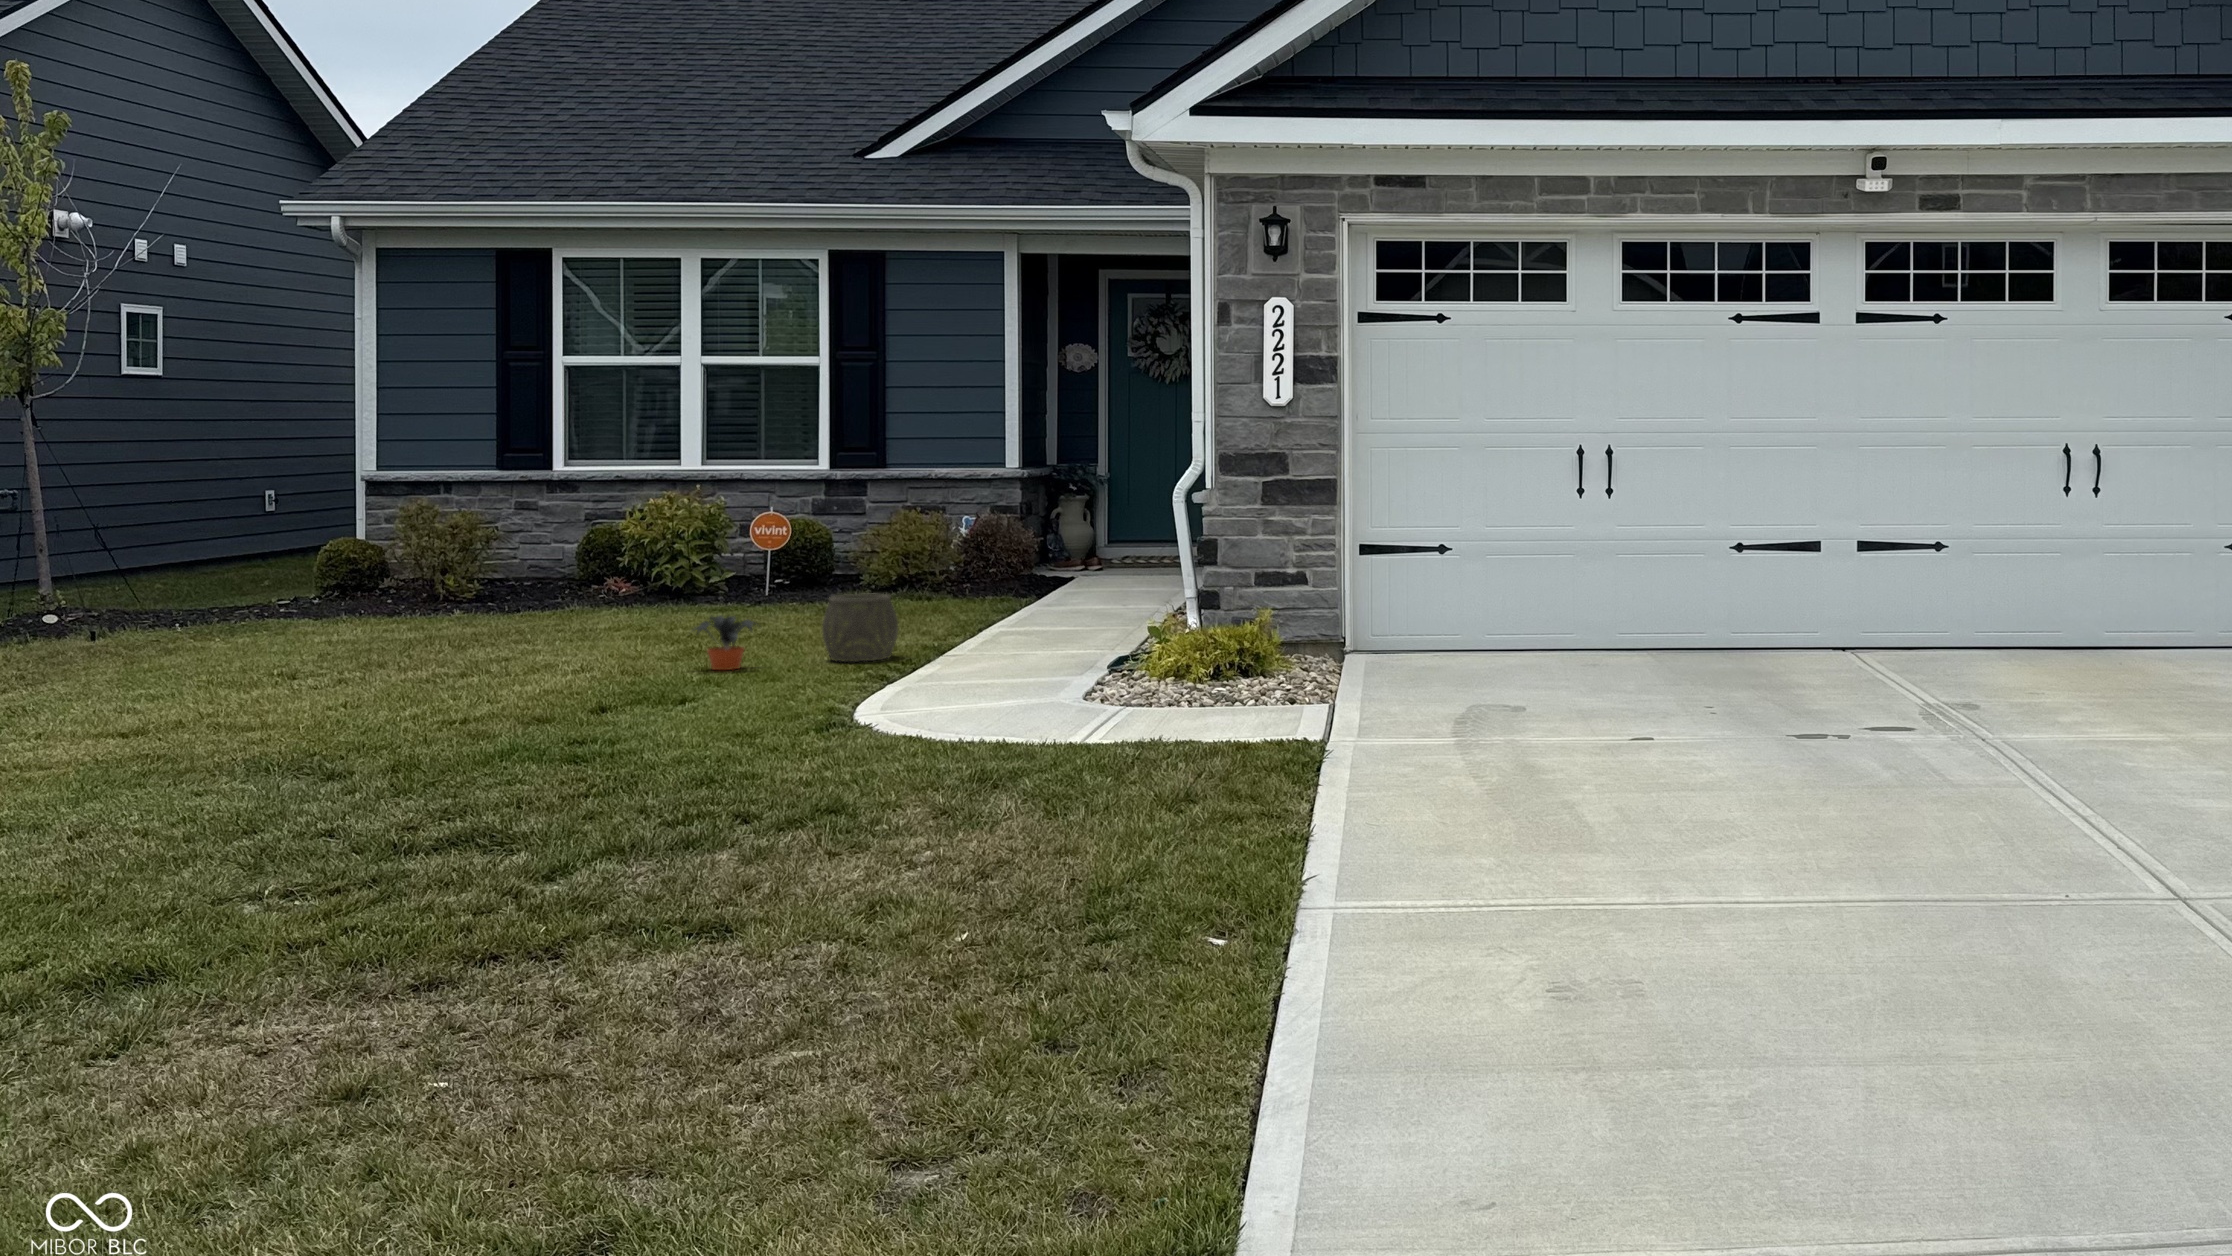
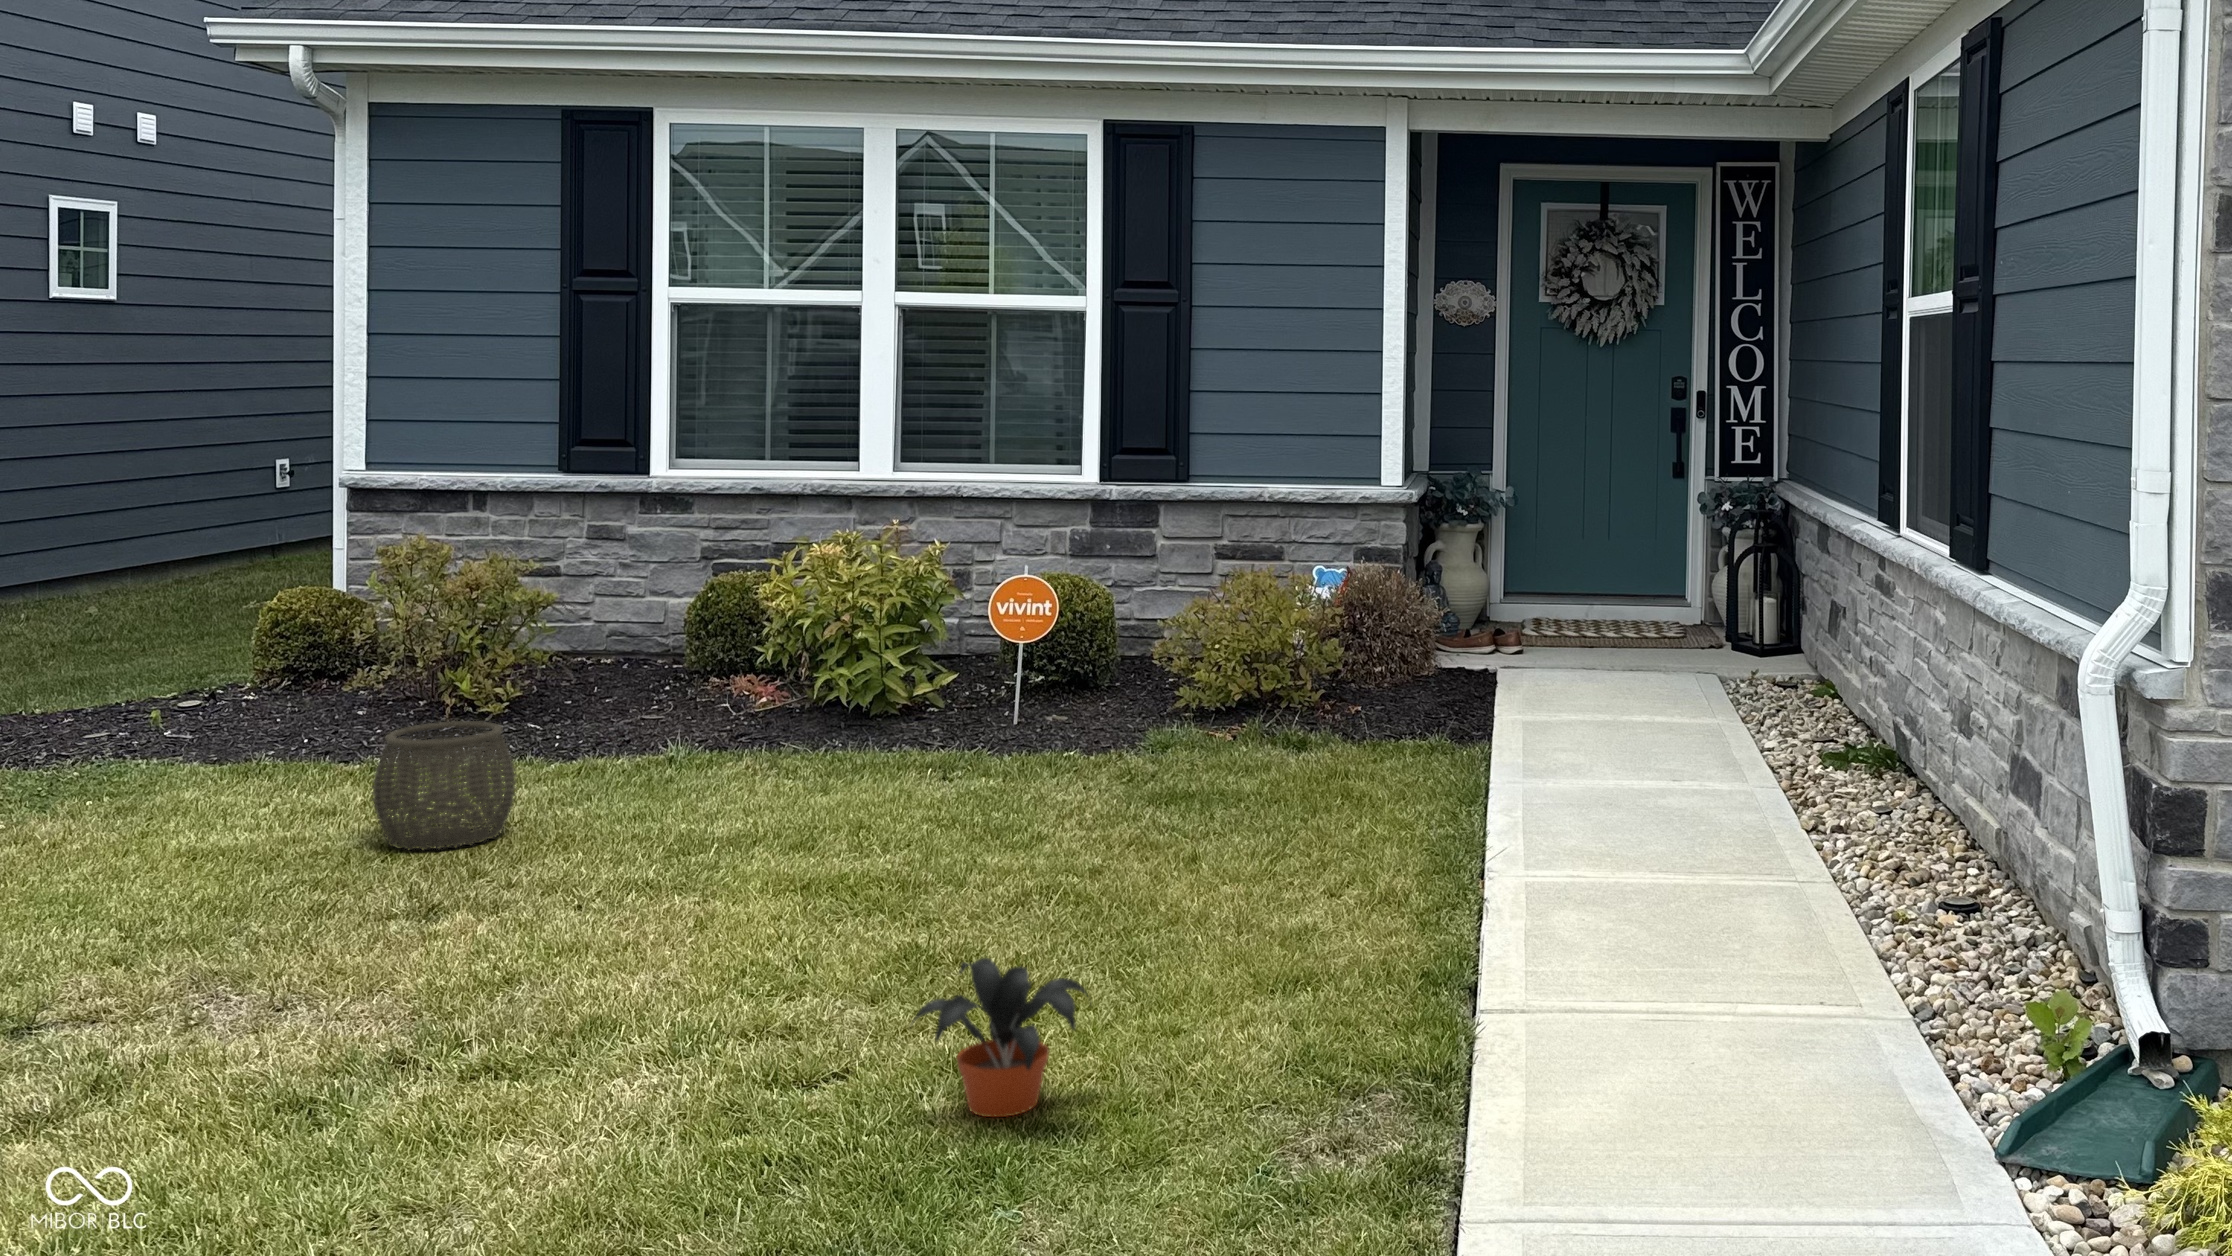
woven basket: present [822,594,898,662] -> present [372,721,516,850]

